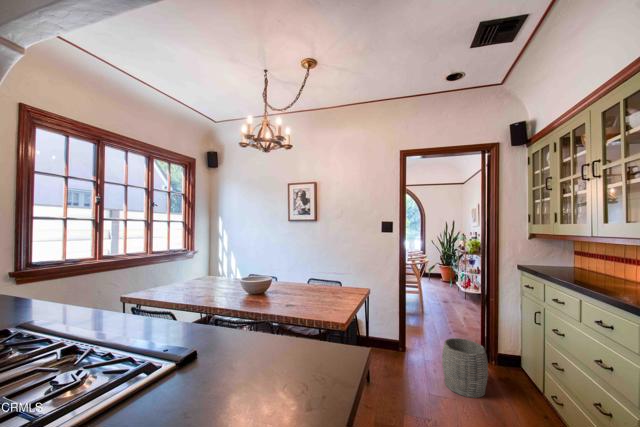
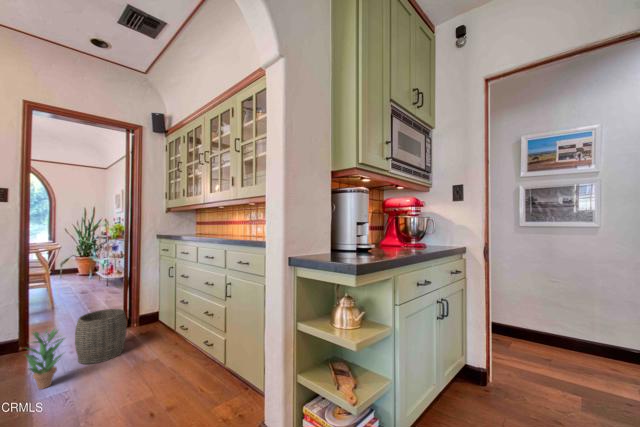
potted plant: none [407,344,437,399] -> present [25,329,64,389]

